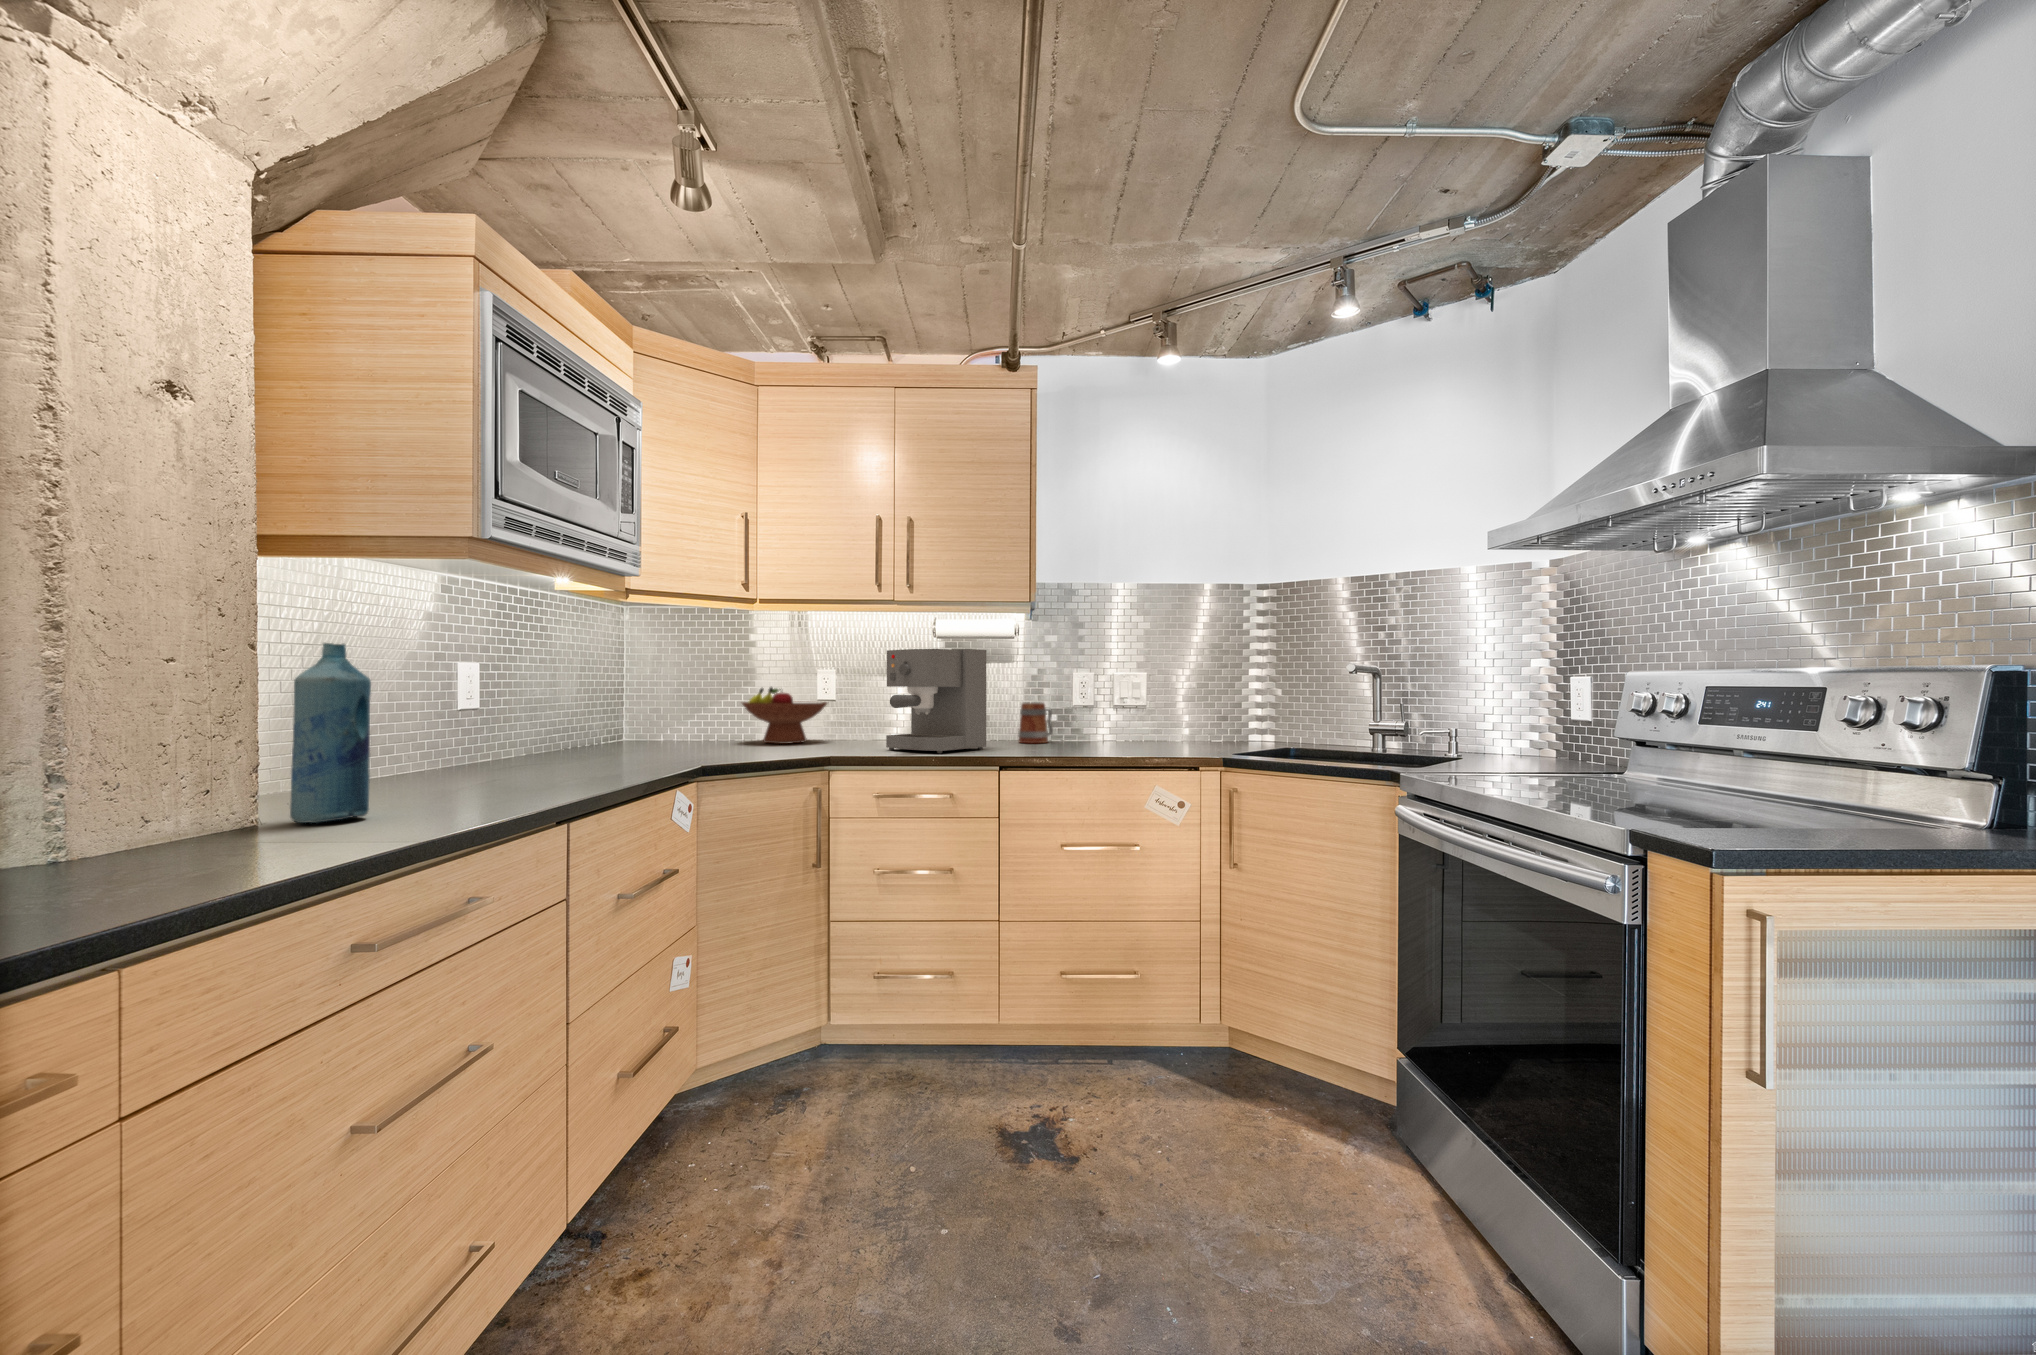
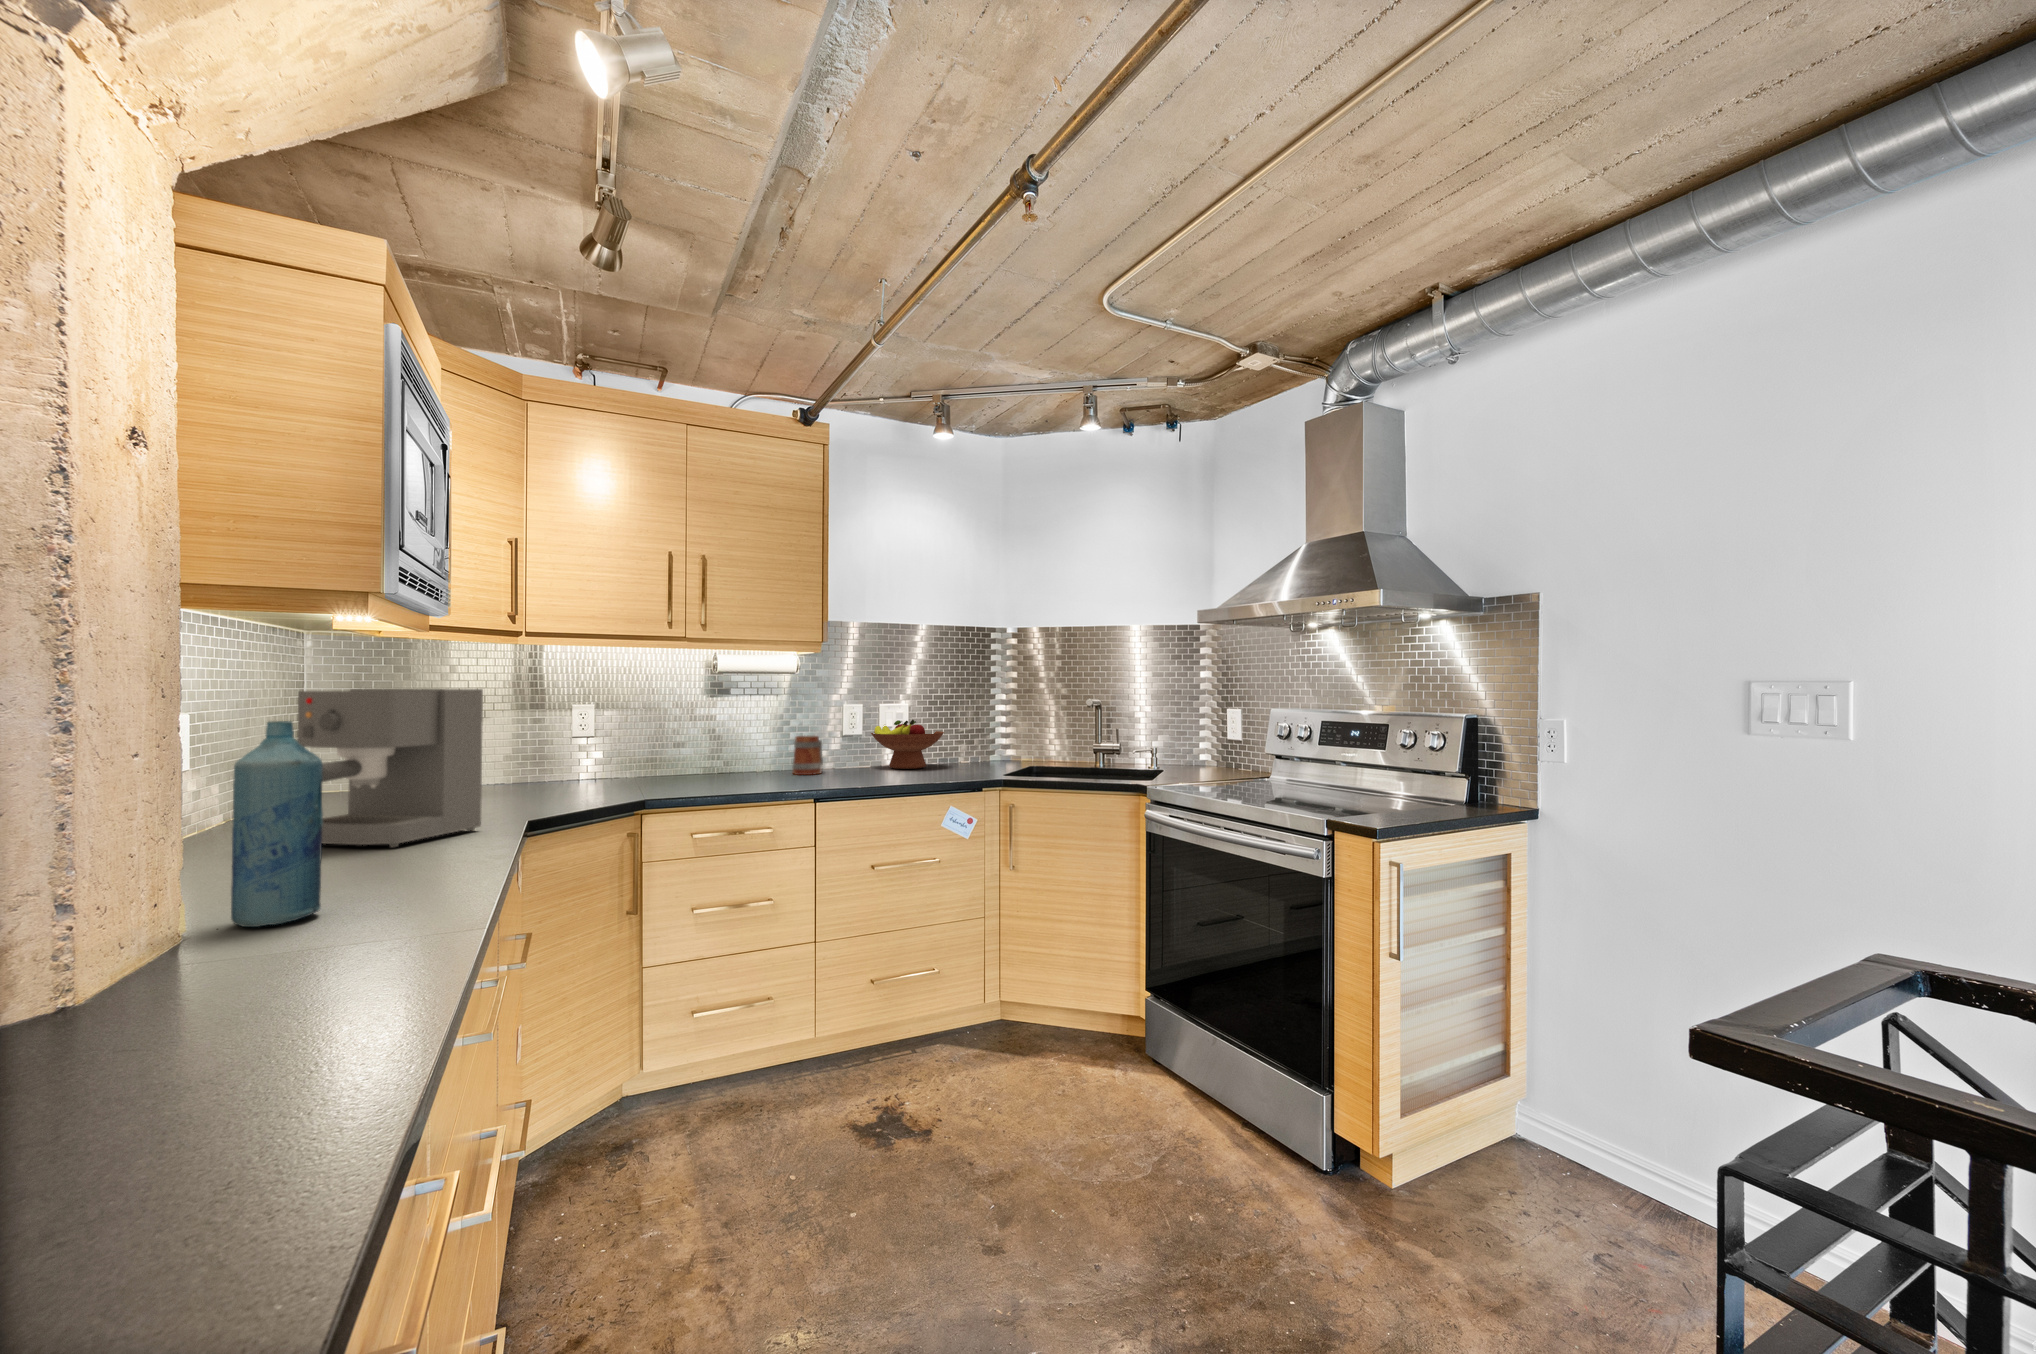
coffee maker: present [886,649,986,753] -> present [297,689,483,848]
fruit bowl: present [742,687,827,744] -> present [871,720,944,769]

